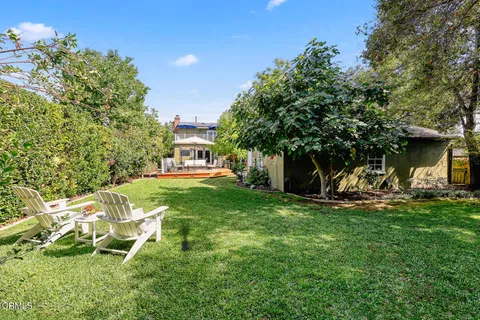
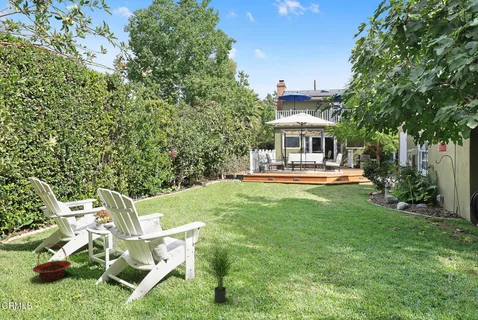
basket: none [34,234,68,263] -> present [33,244,71,281]

